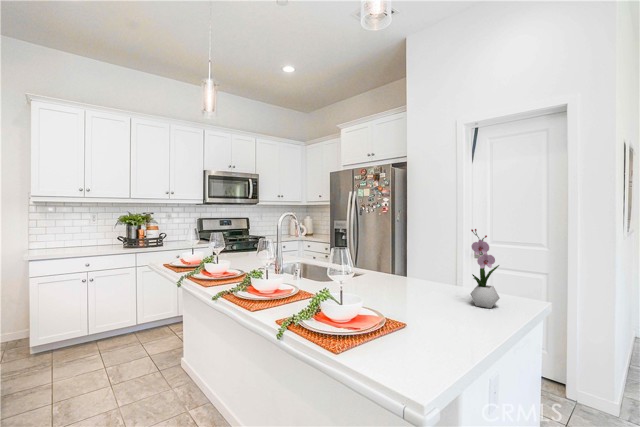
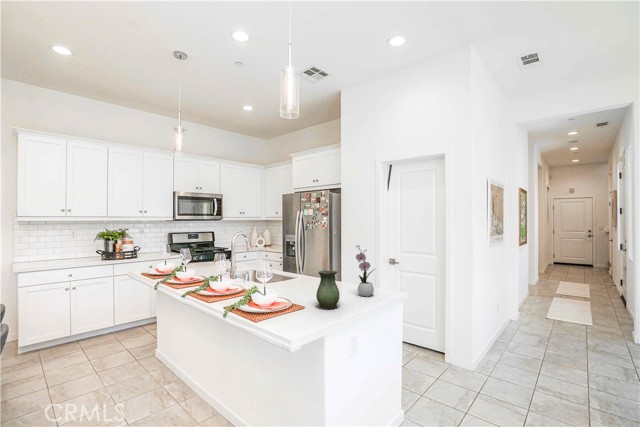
pitcher: none [421,267,461,330] -> present [316,270,339,309]

